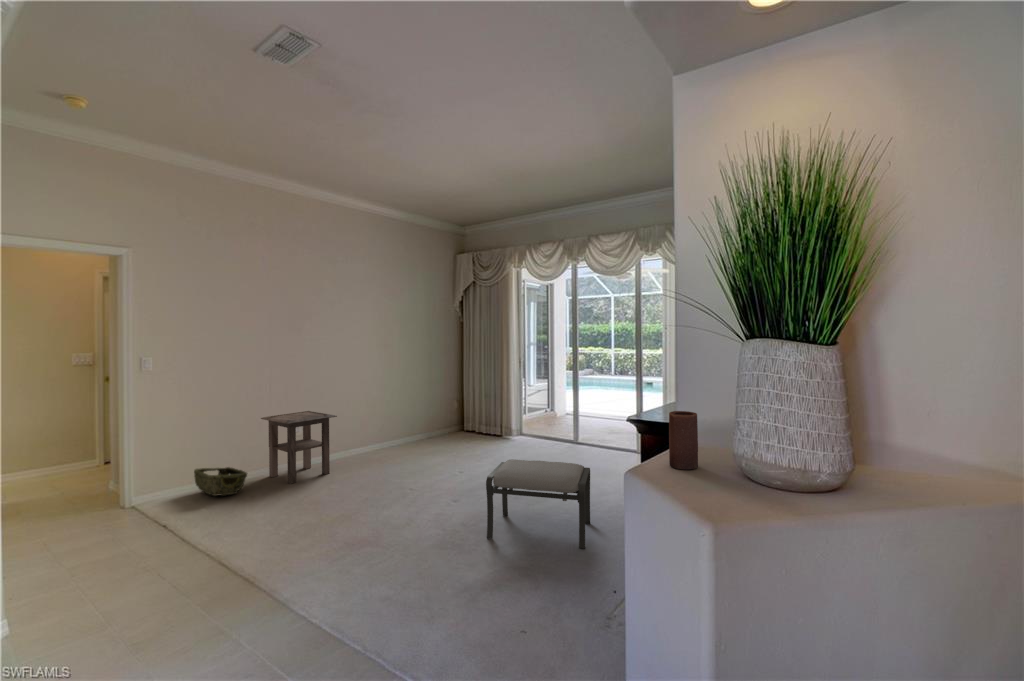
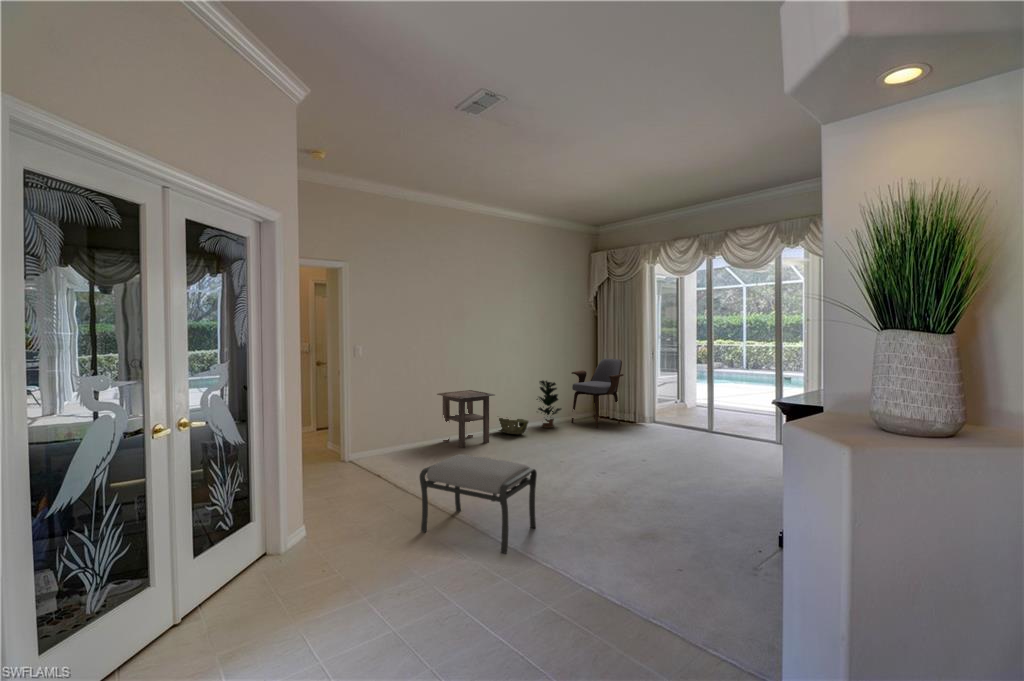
armchair: none [435,369,490,446] -> present [572,359,623,428]
potted plant: none [393,395,423,449] -> present [536,380,561,428]
candle: present [669,411,698,470] -> none [809,385,834,429]
ottoman: present [486,459,590,549] -> present [420,454,537,554]
woven basket: present [194,467,247,496] -> present [499,418,528,434]

